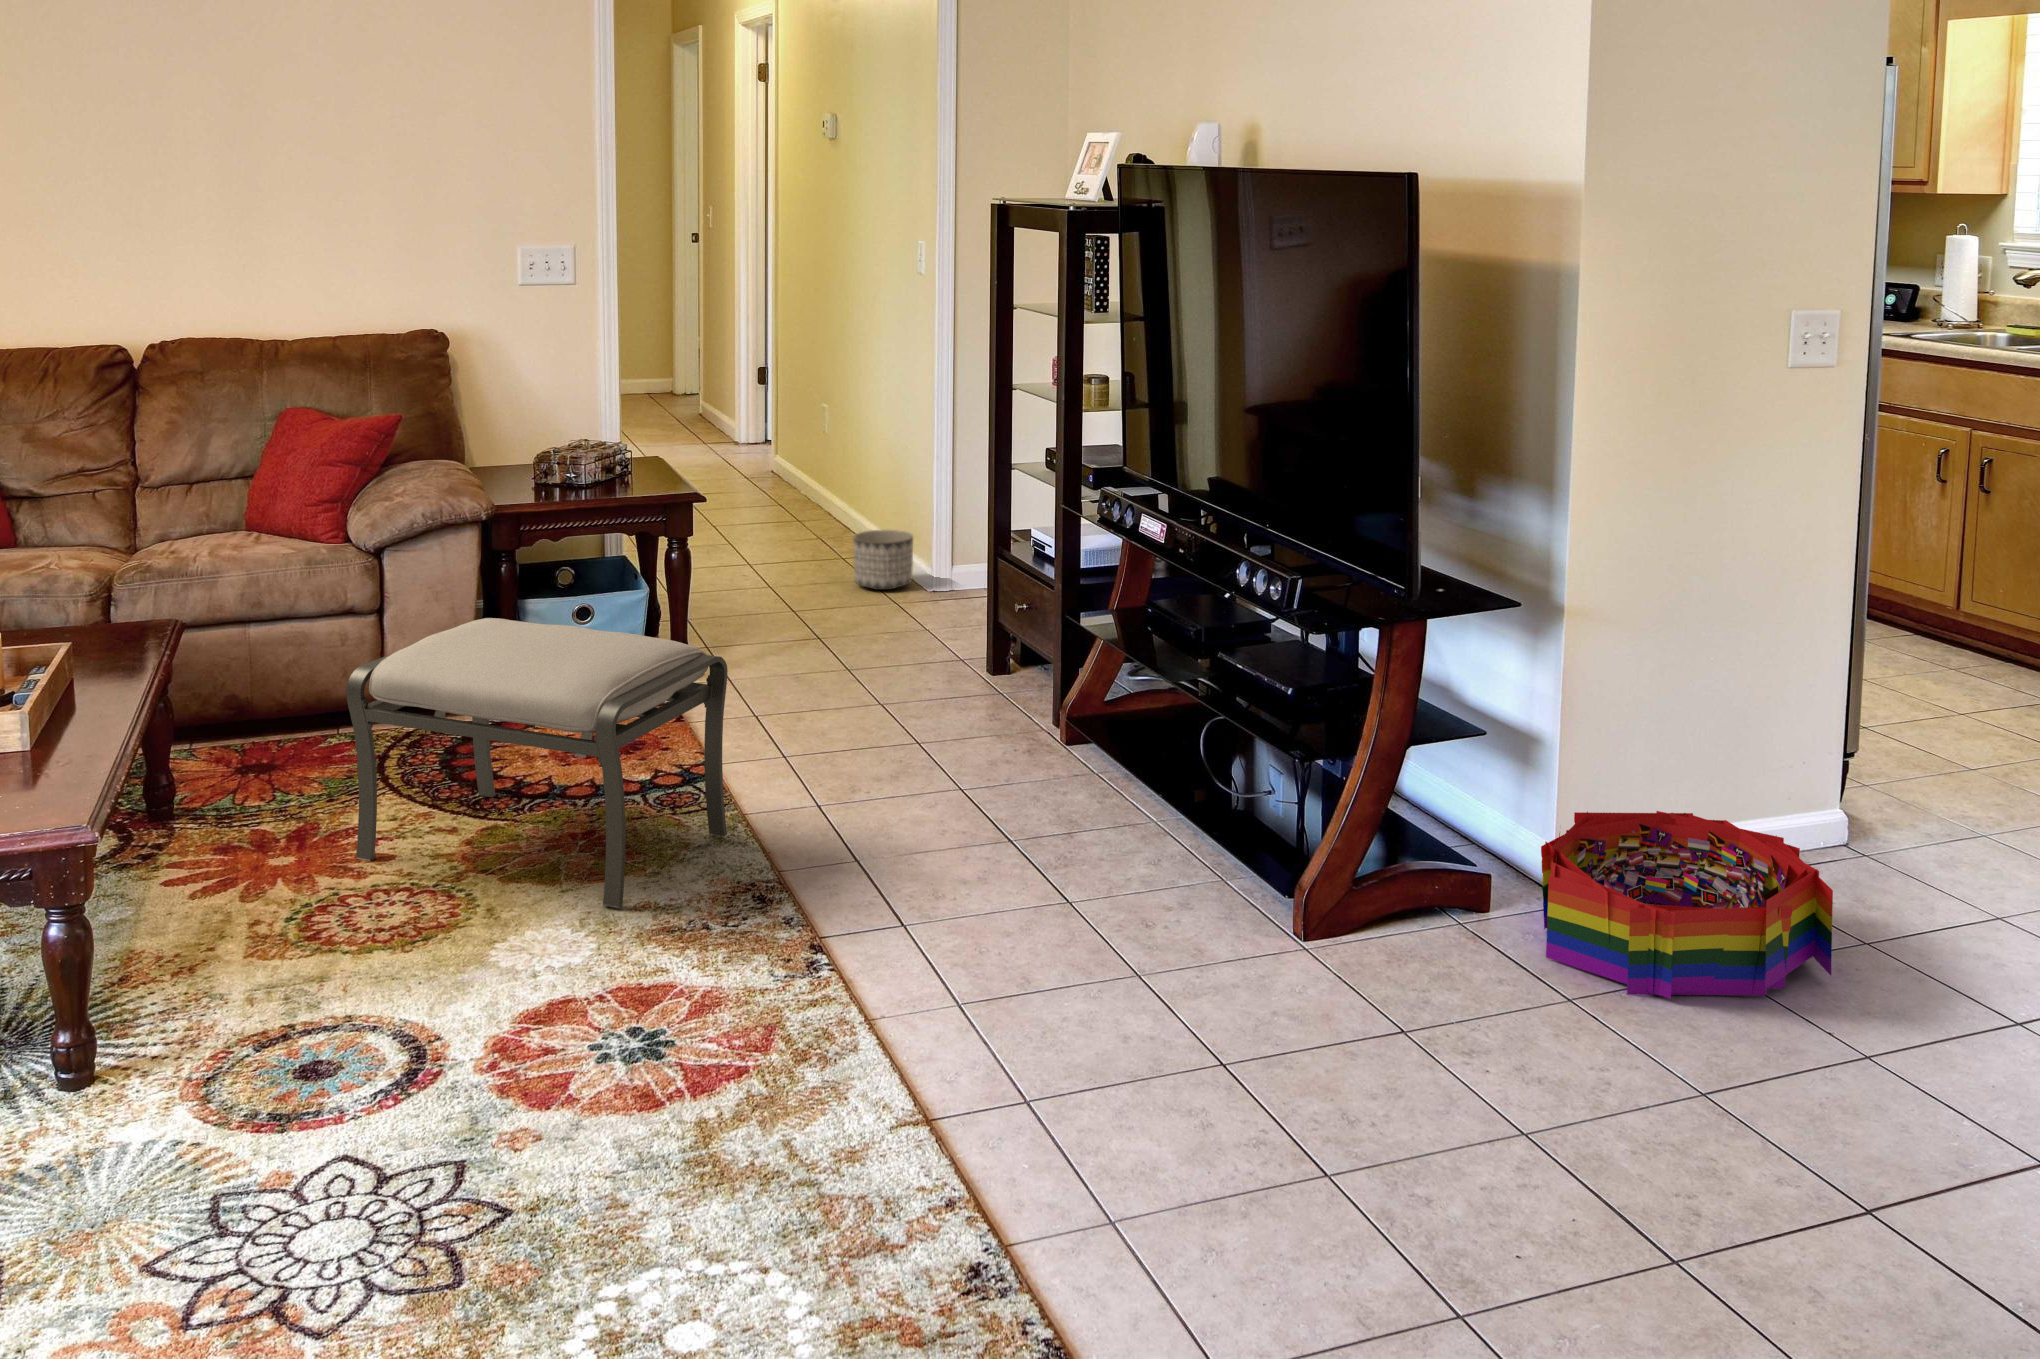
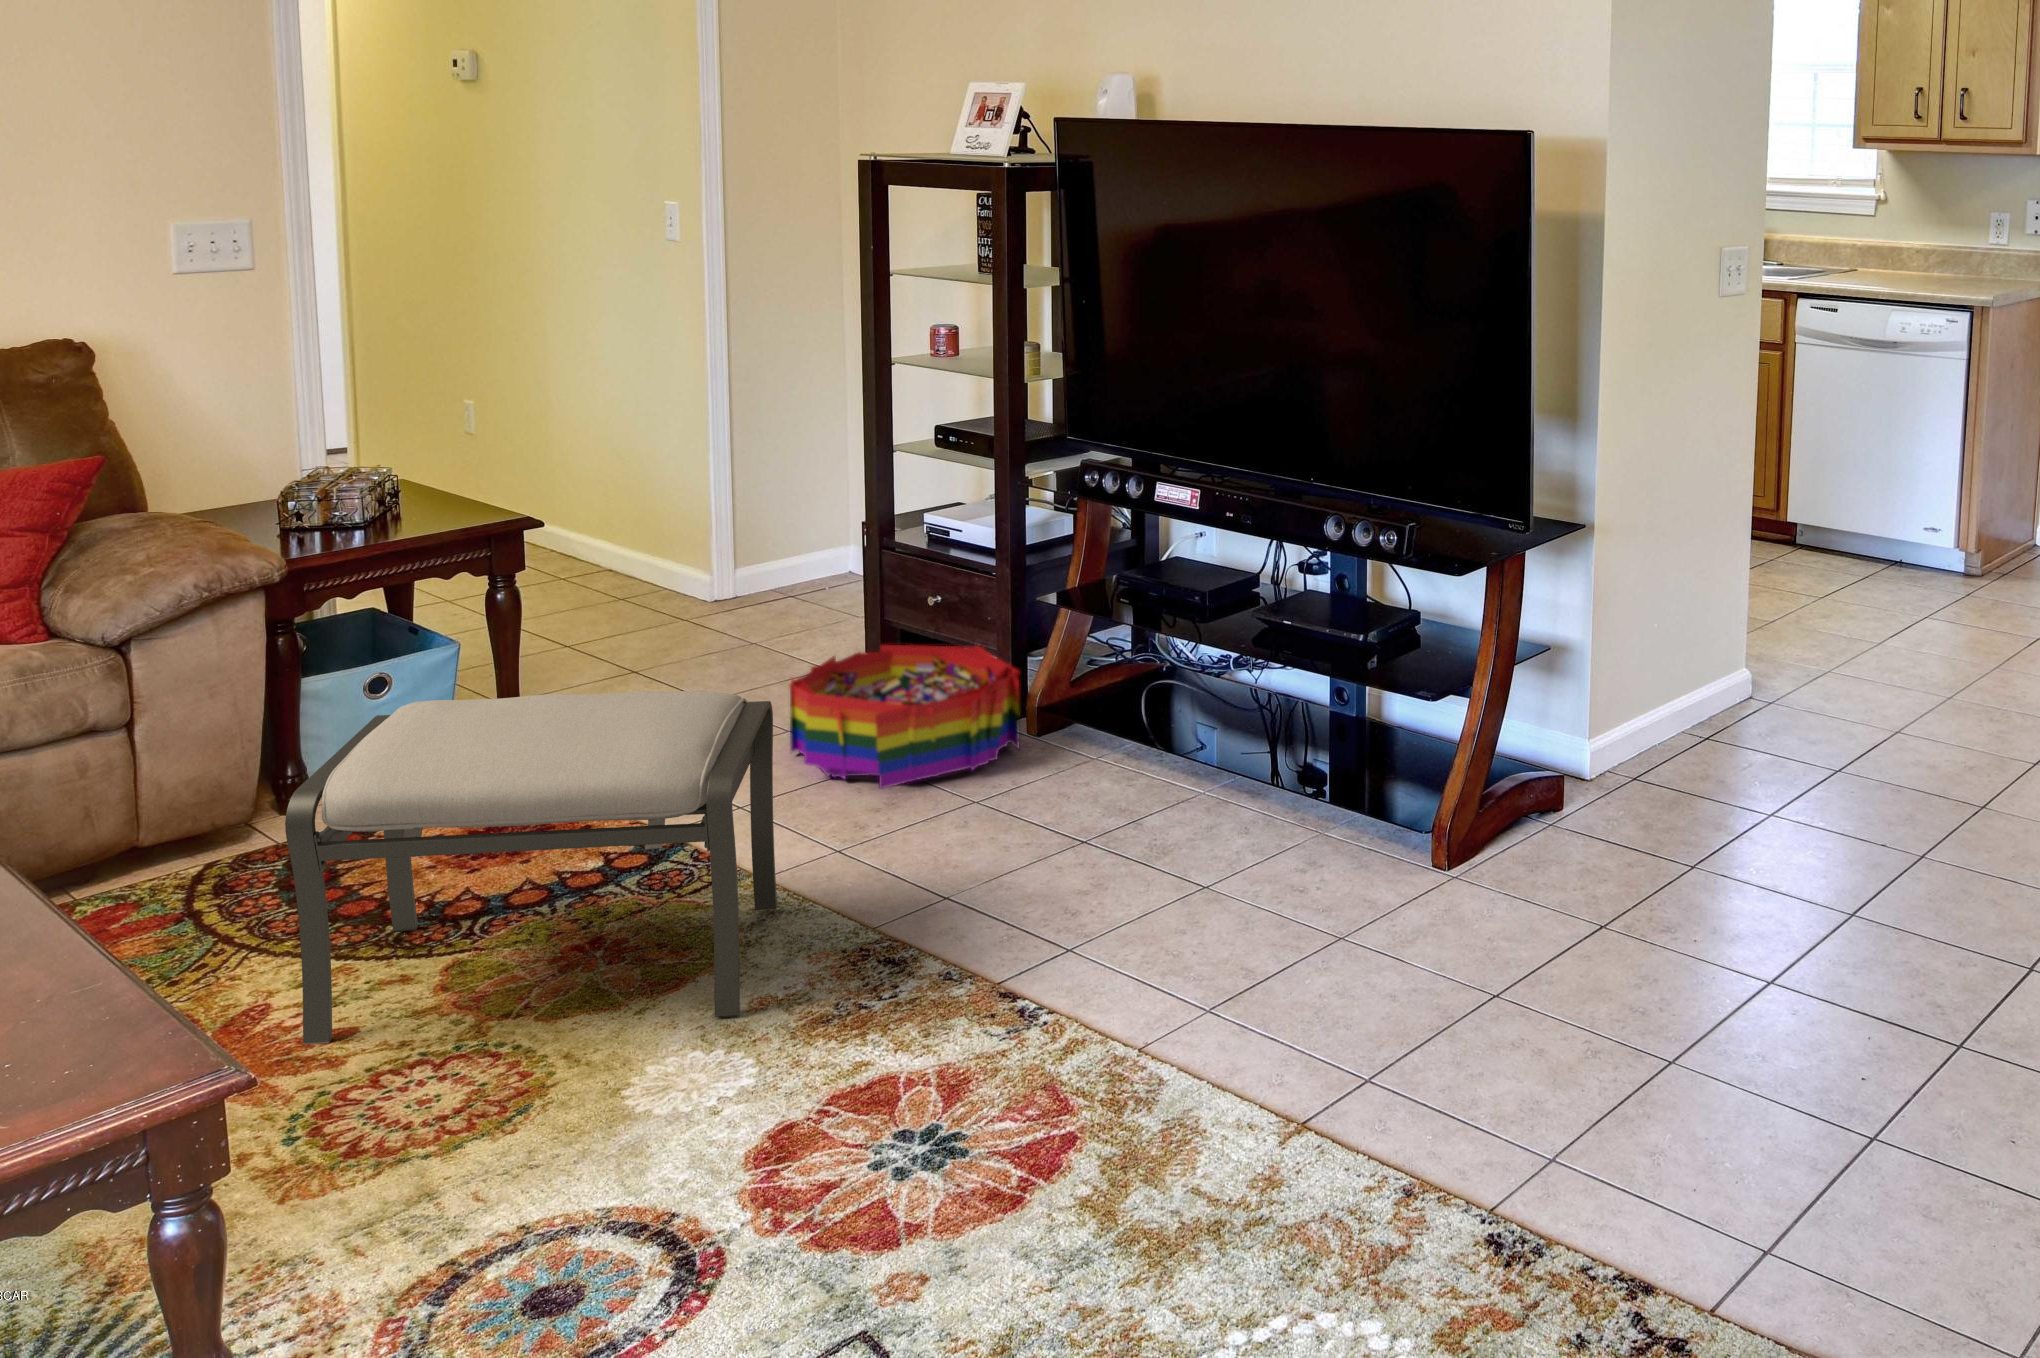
planter: present [853,530,913,590] -> none [610,533,687,605]
storage bin: present [1541,811,1833,999] -> present [790,645,1019,788]

